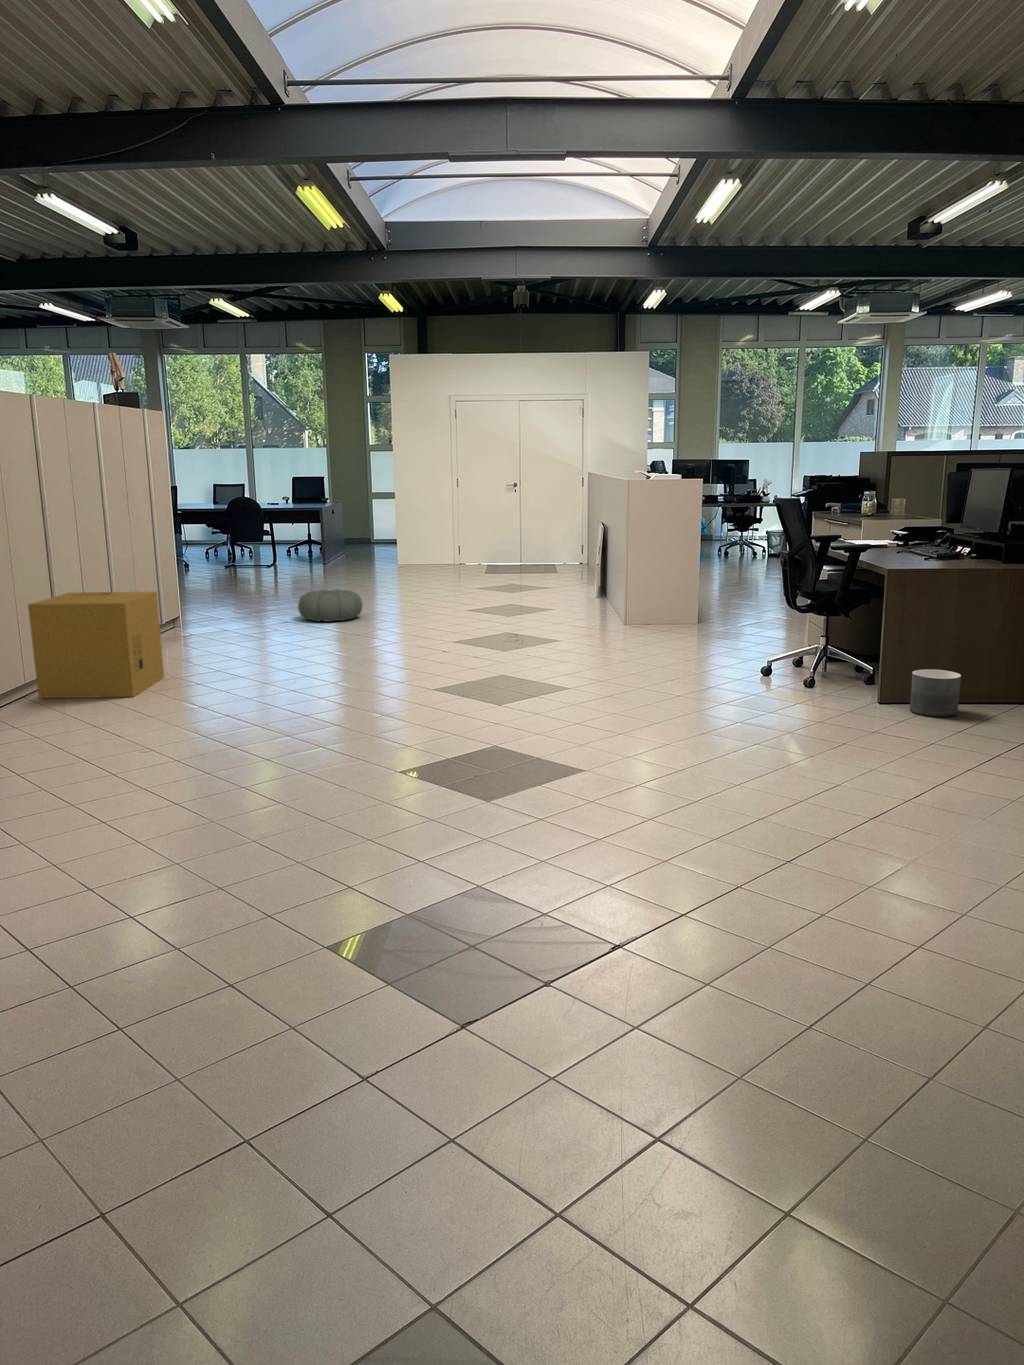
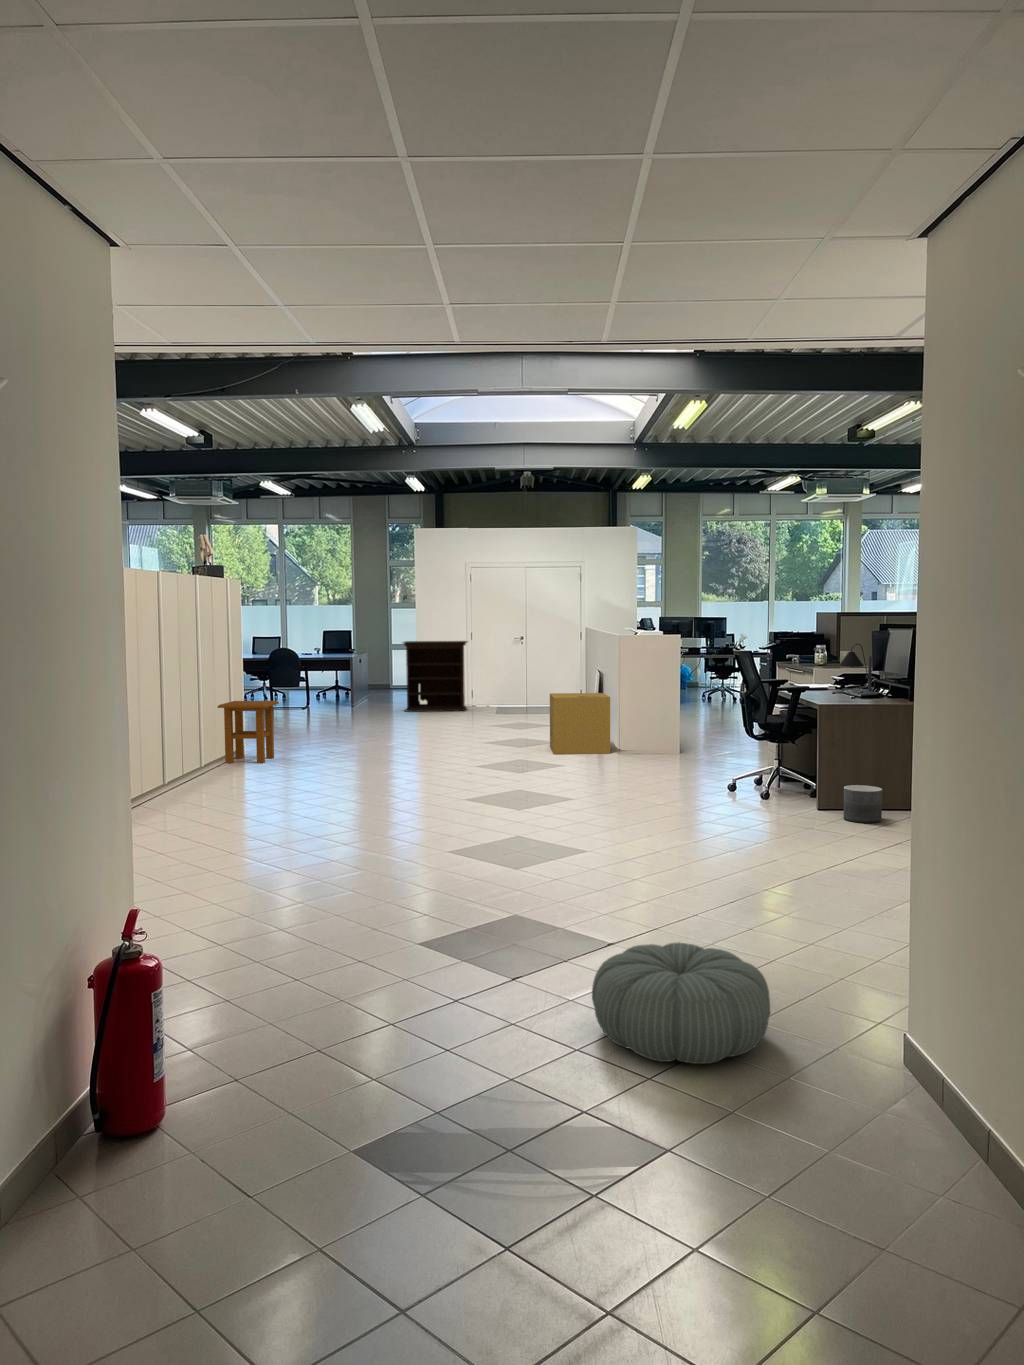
bookshelf: none [378,488,455,570] -> present [403,641,467,711]
desk lamp: none [908,491,955,556] -> present [839,644,878,695]
side table: none [153,562,227,637] -> present [218,701,279,763]
pouf: present [298,589,363,622] -> present [592,942,770,1064]
cardboard box: present [28,592,164,698] -> present [550,693,610,754]

